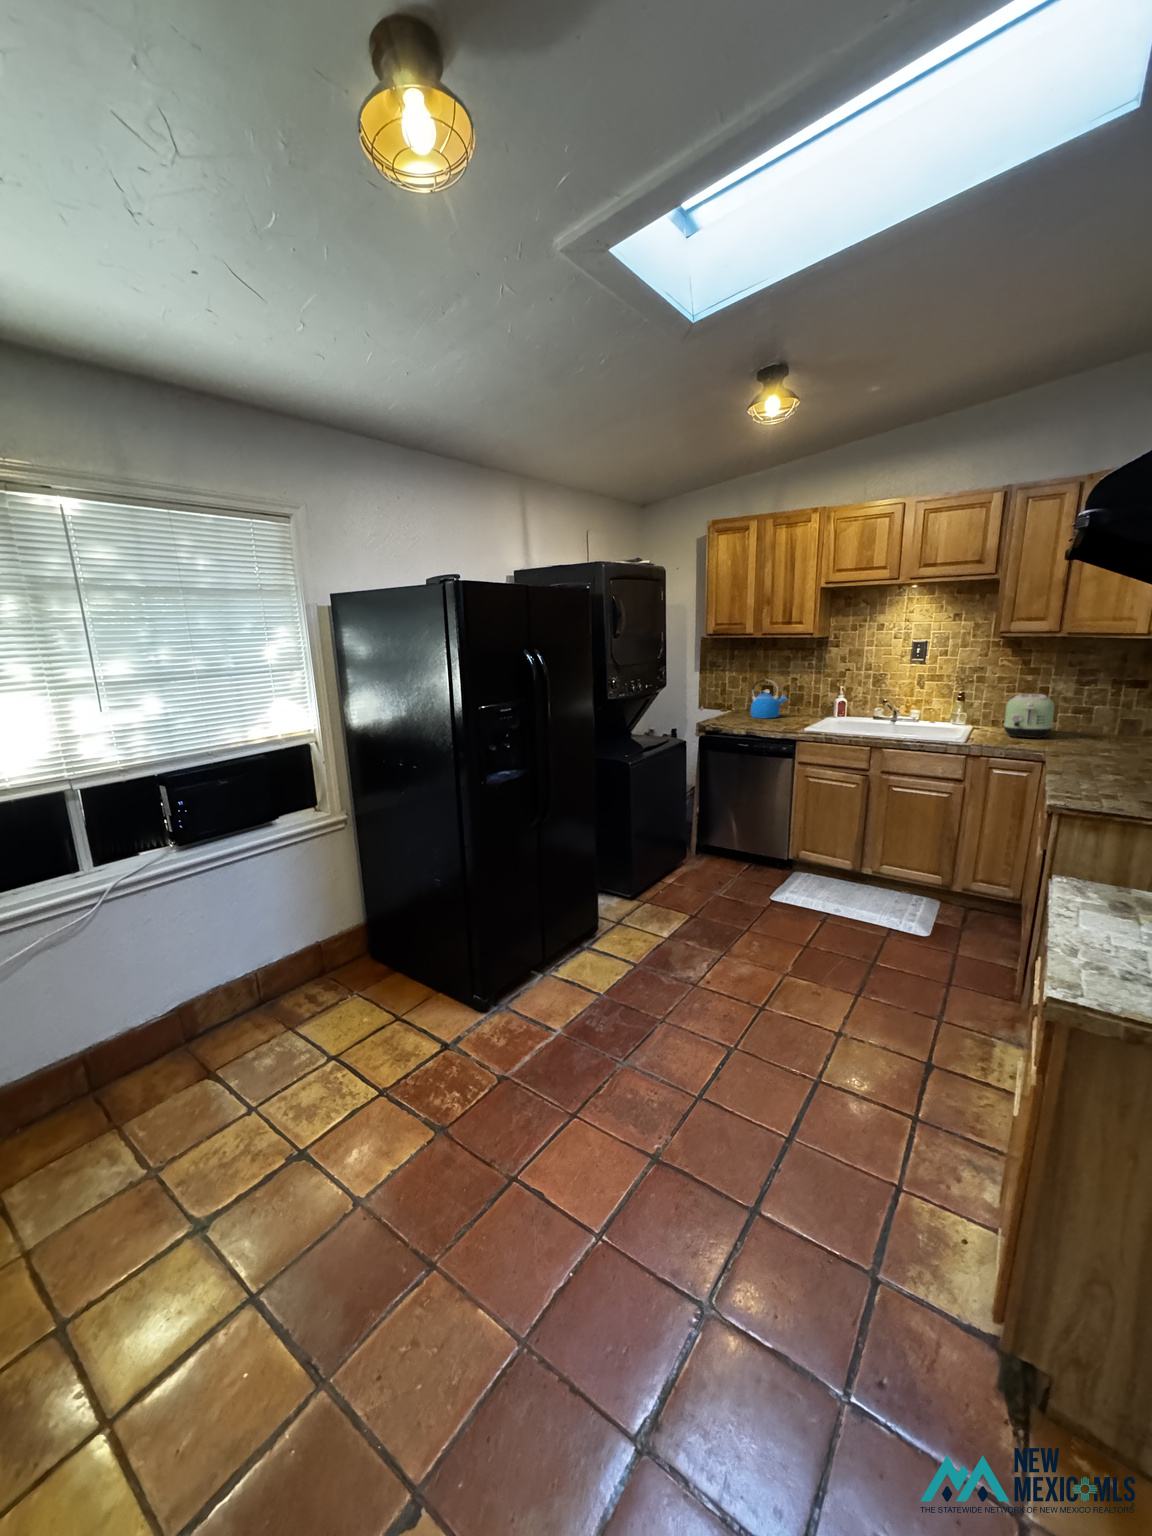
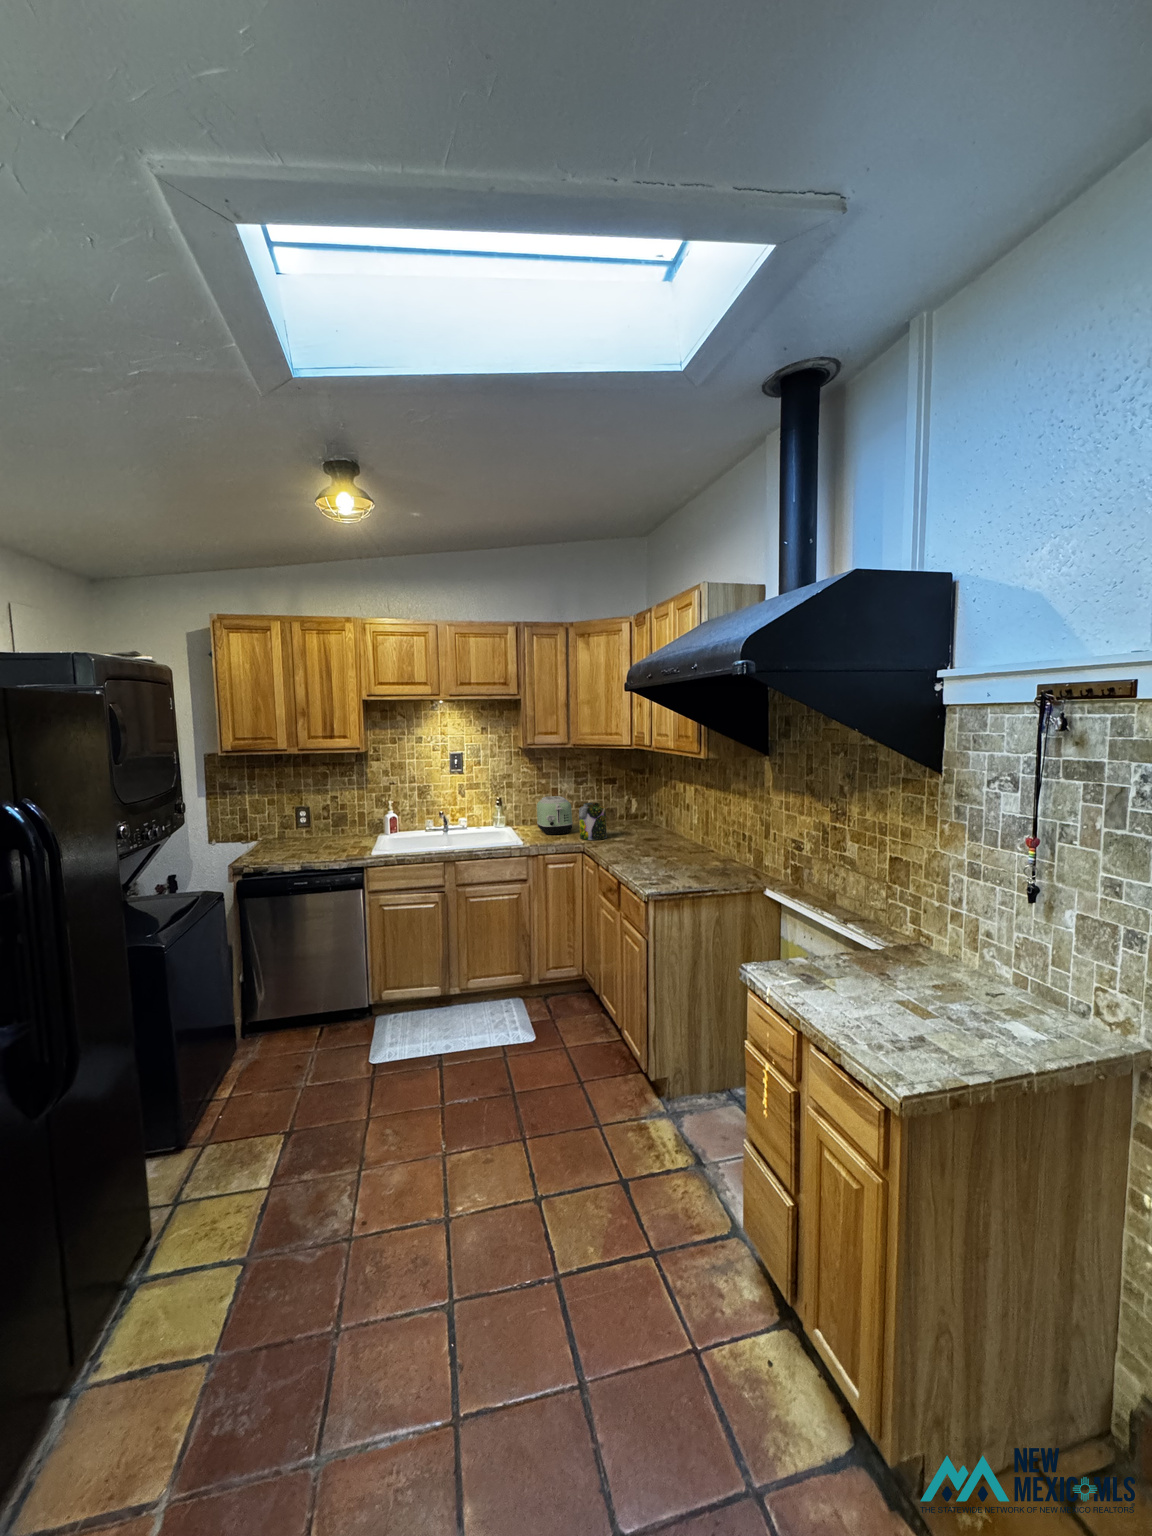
kettle: present [751,680,787,719] -> none [286,798,330,846]
jar: none [1050,703,1095,749] -> present [579,802,607,840]

